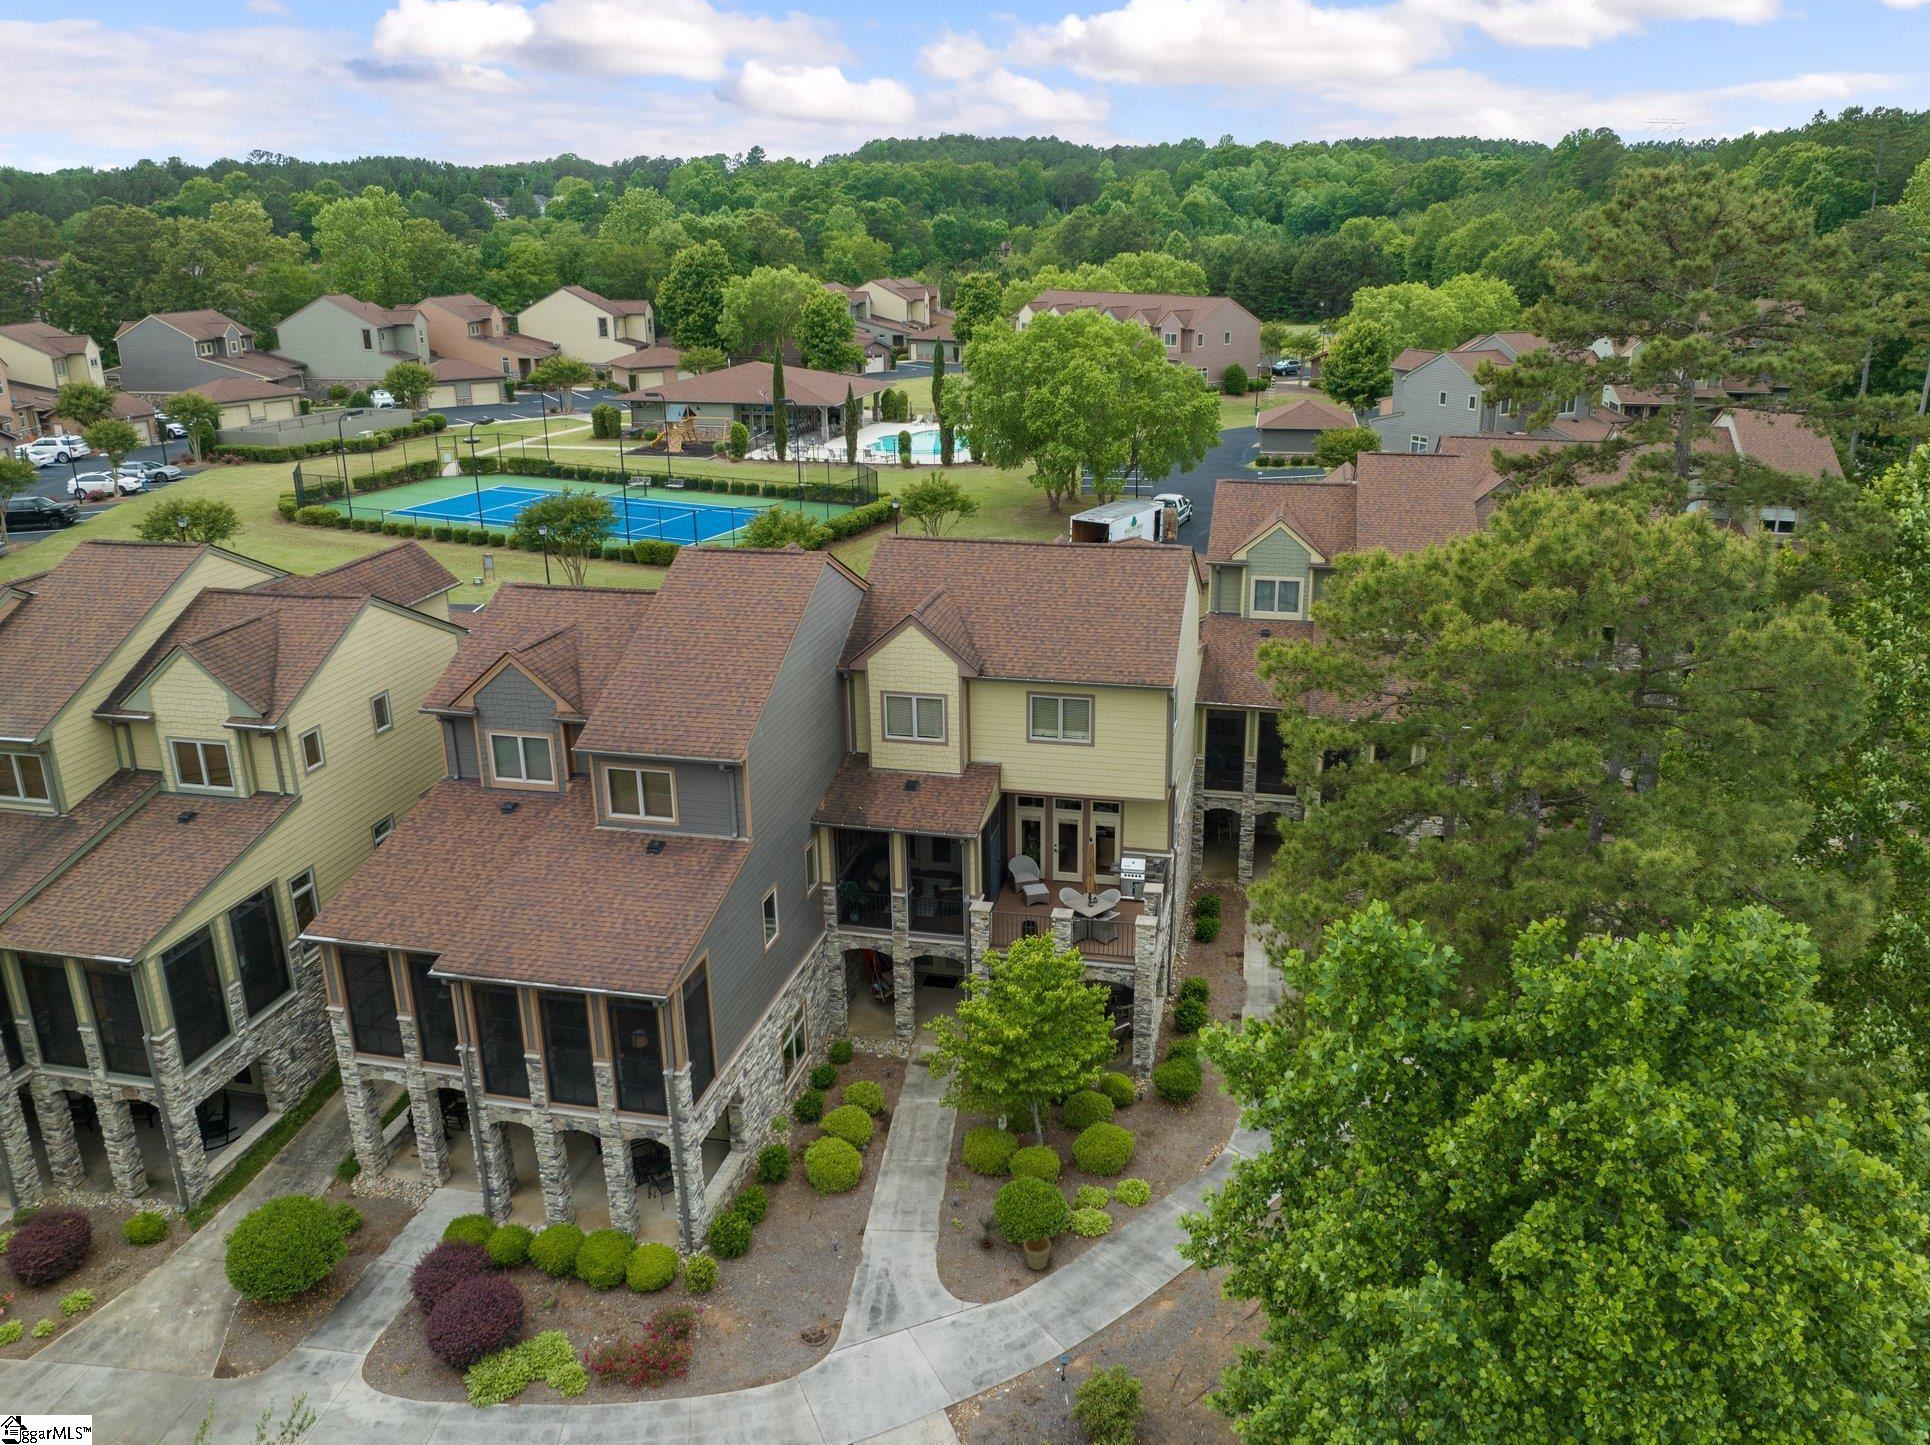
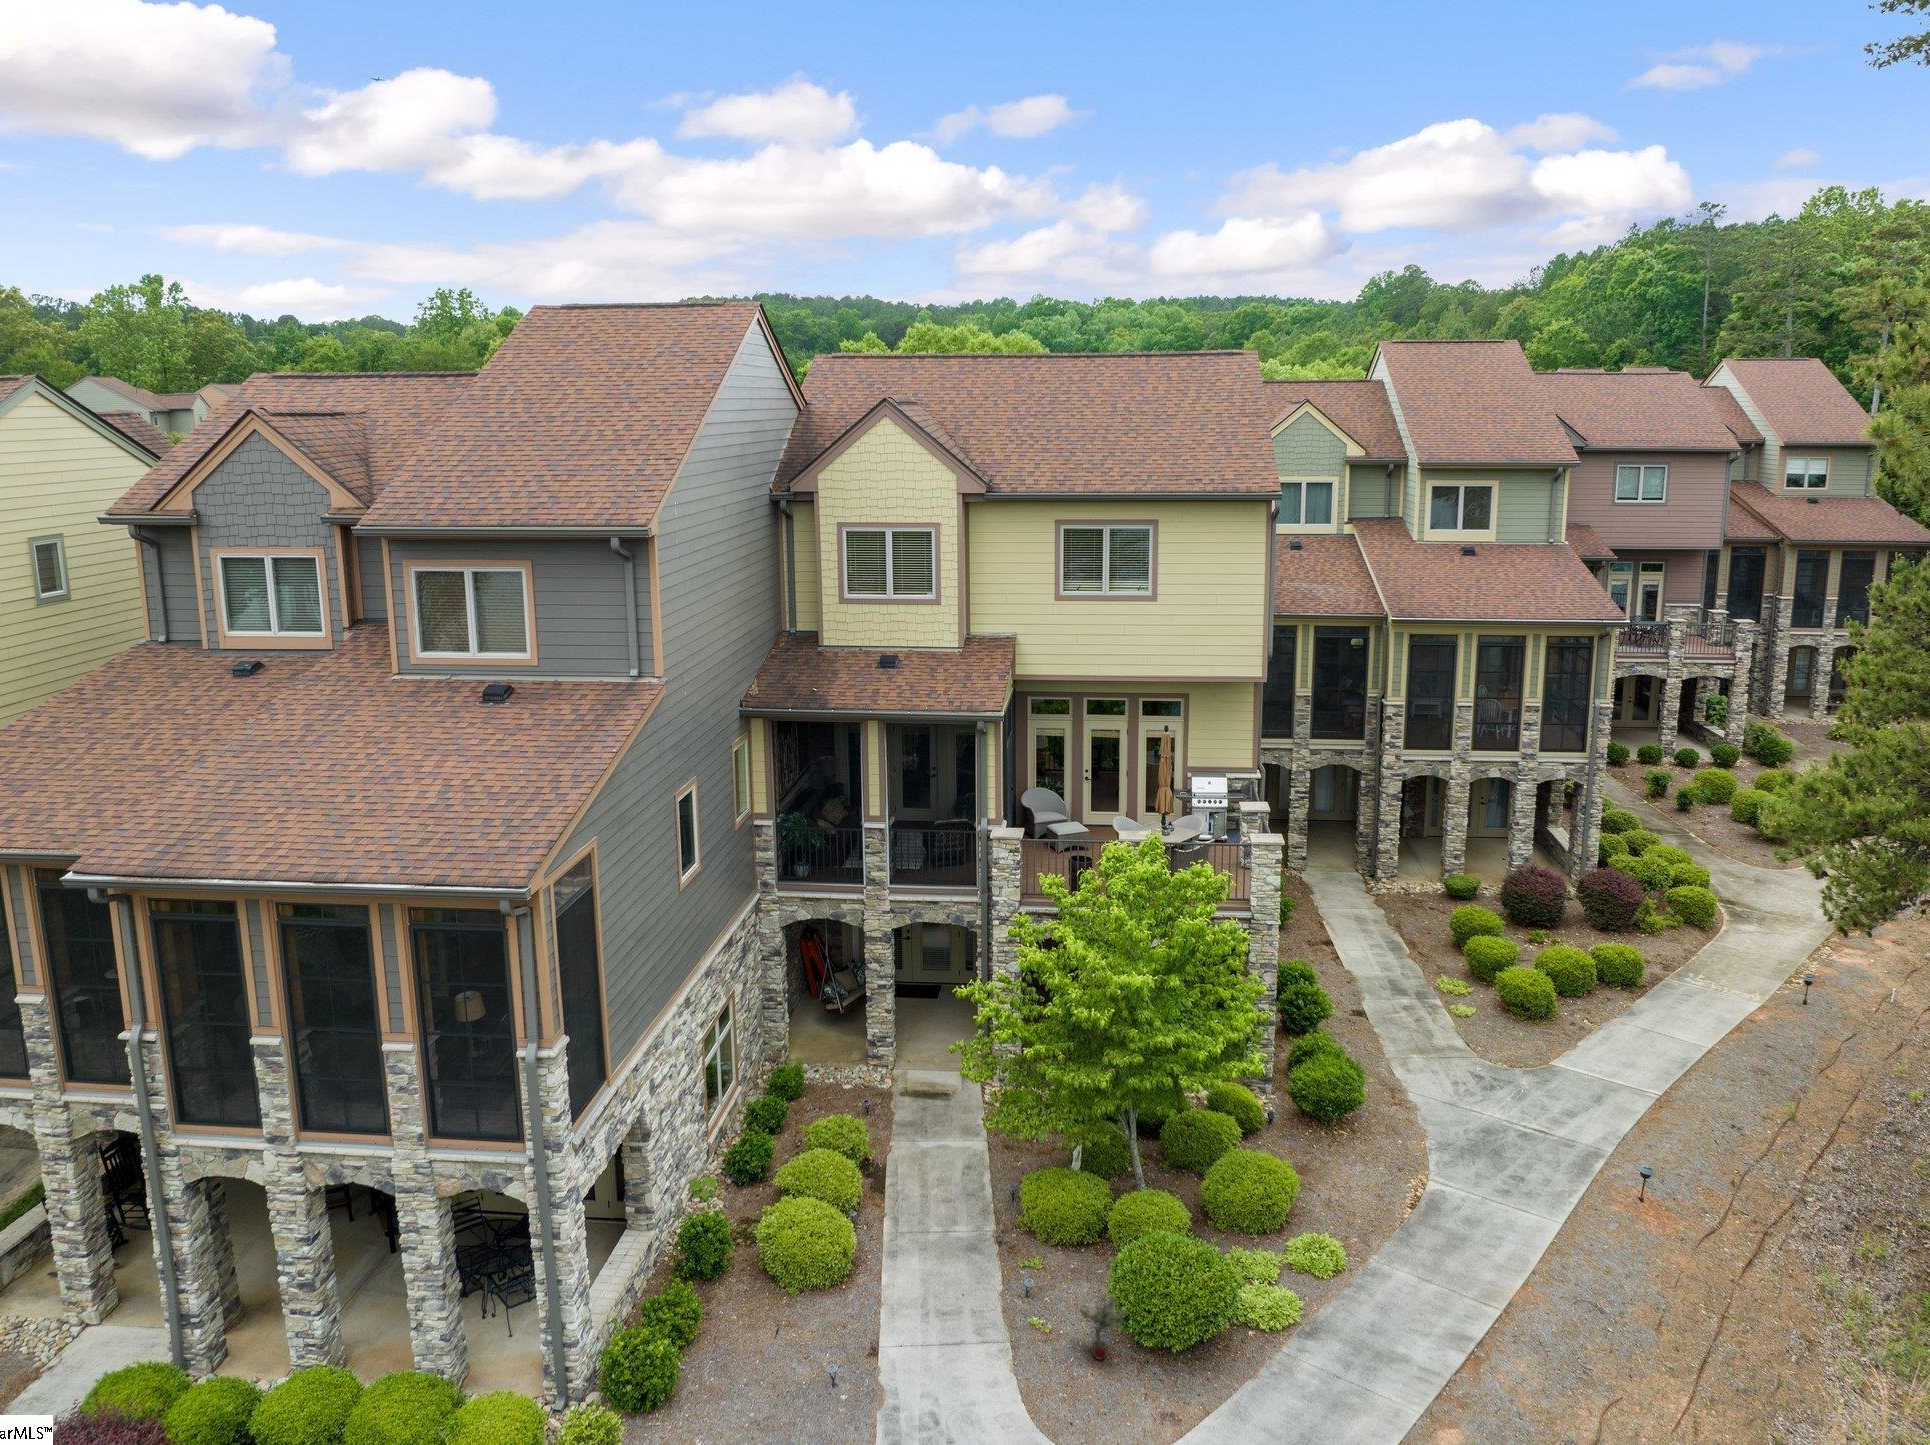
wooden bucket: present [1024,1237,1051,1270] -> none [1173,1328,1222,1392]

